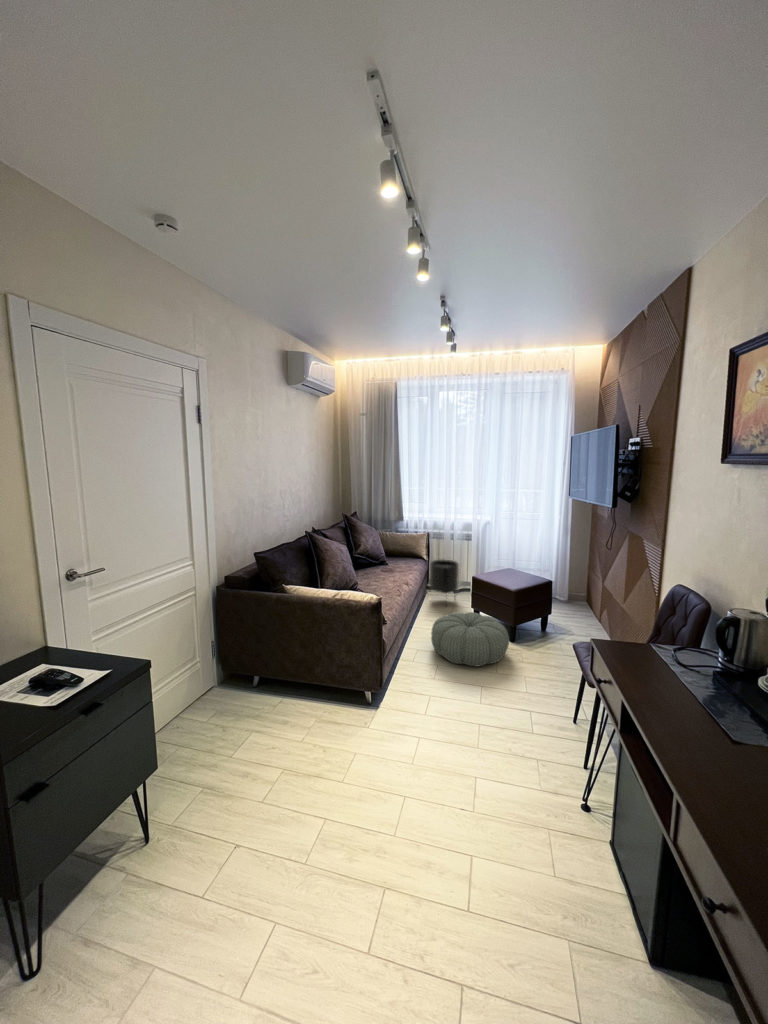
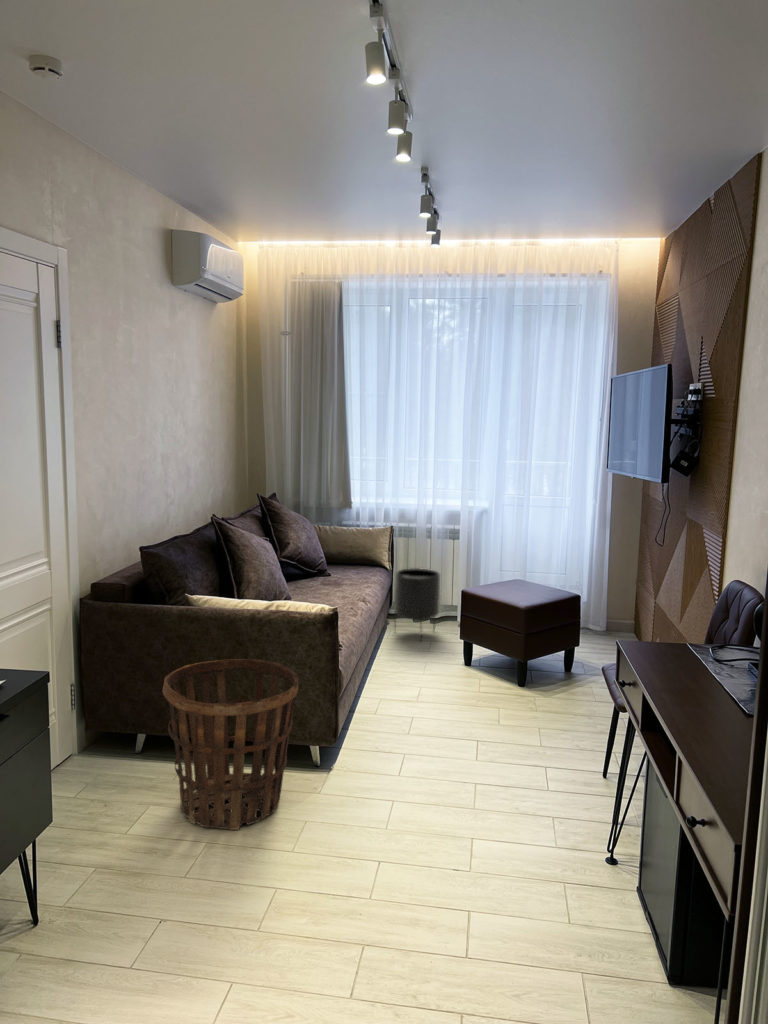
pouf: present [431,612,509,666] -> none [403,642,517,716]
basket: none [260,631,352,756] -> present [163,659,298,830]

